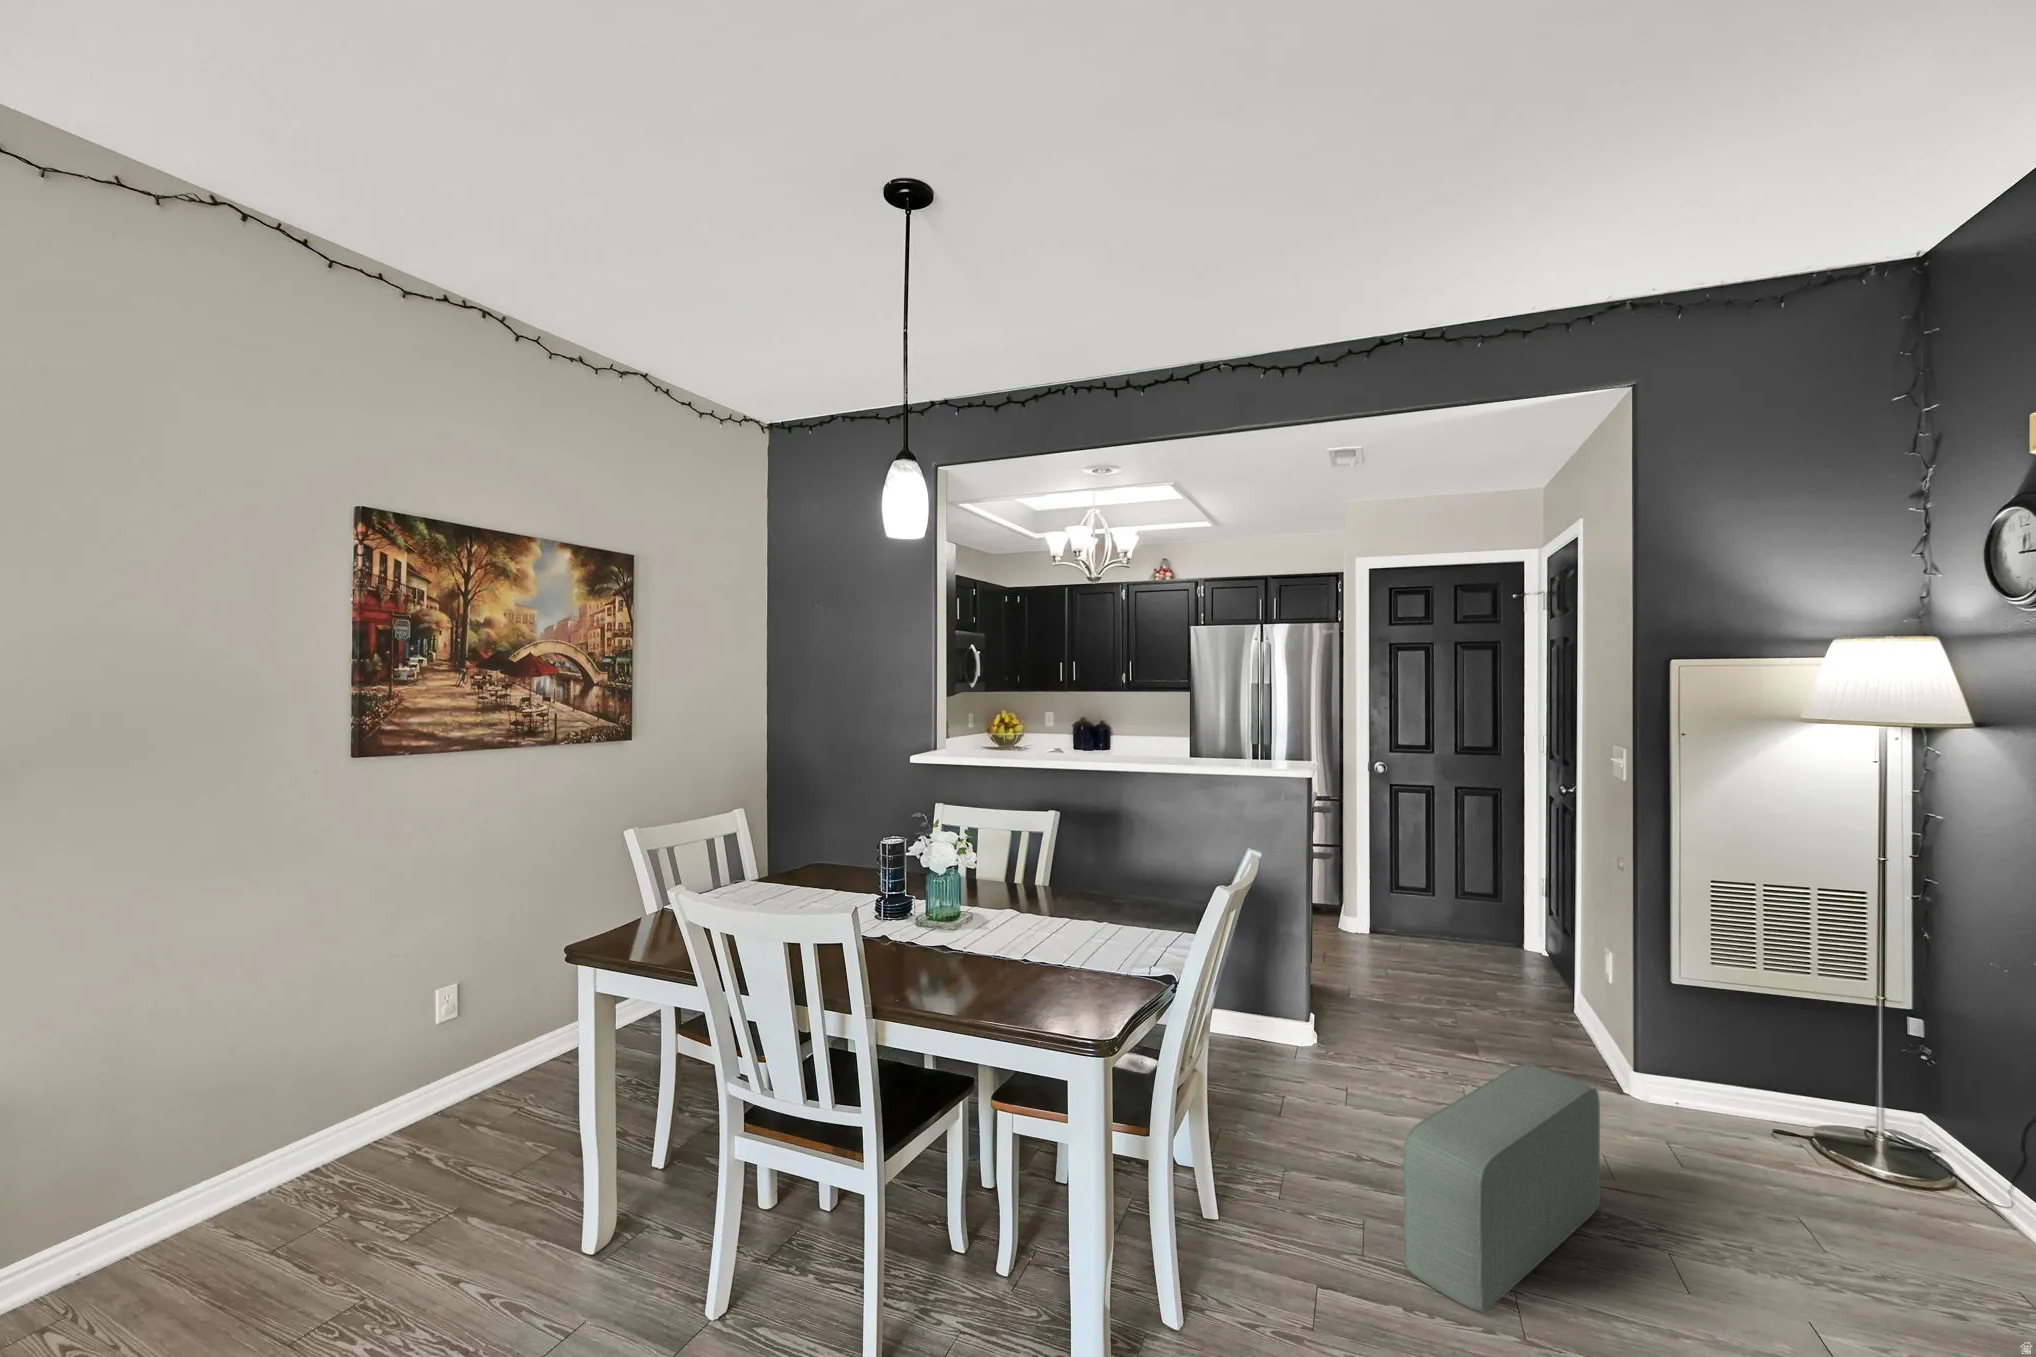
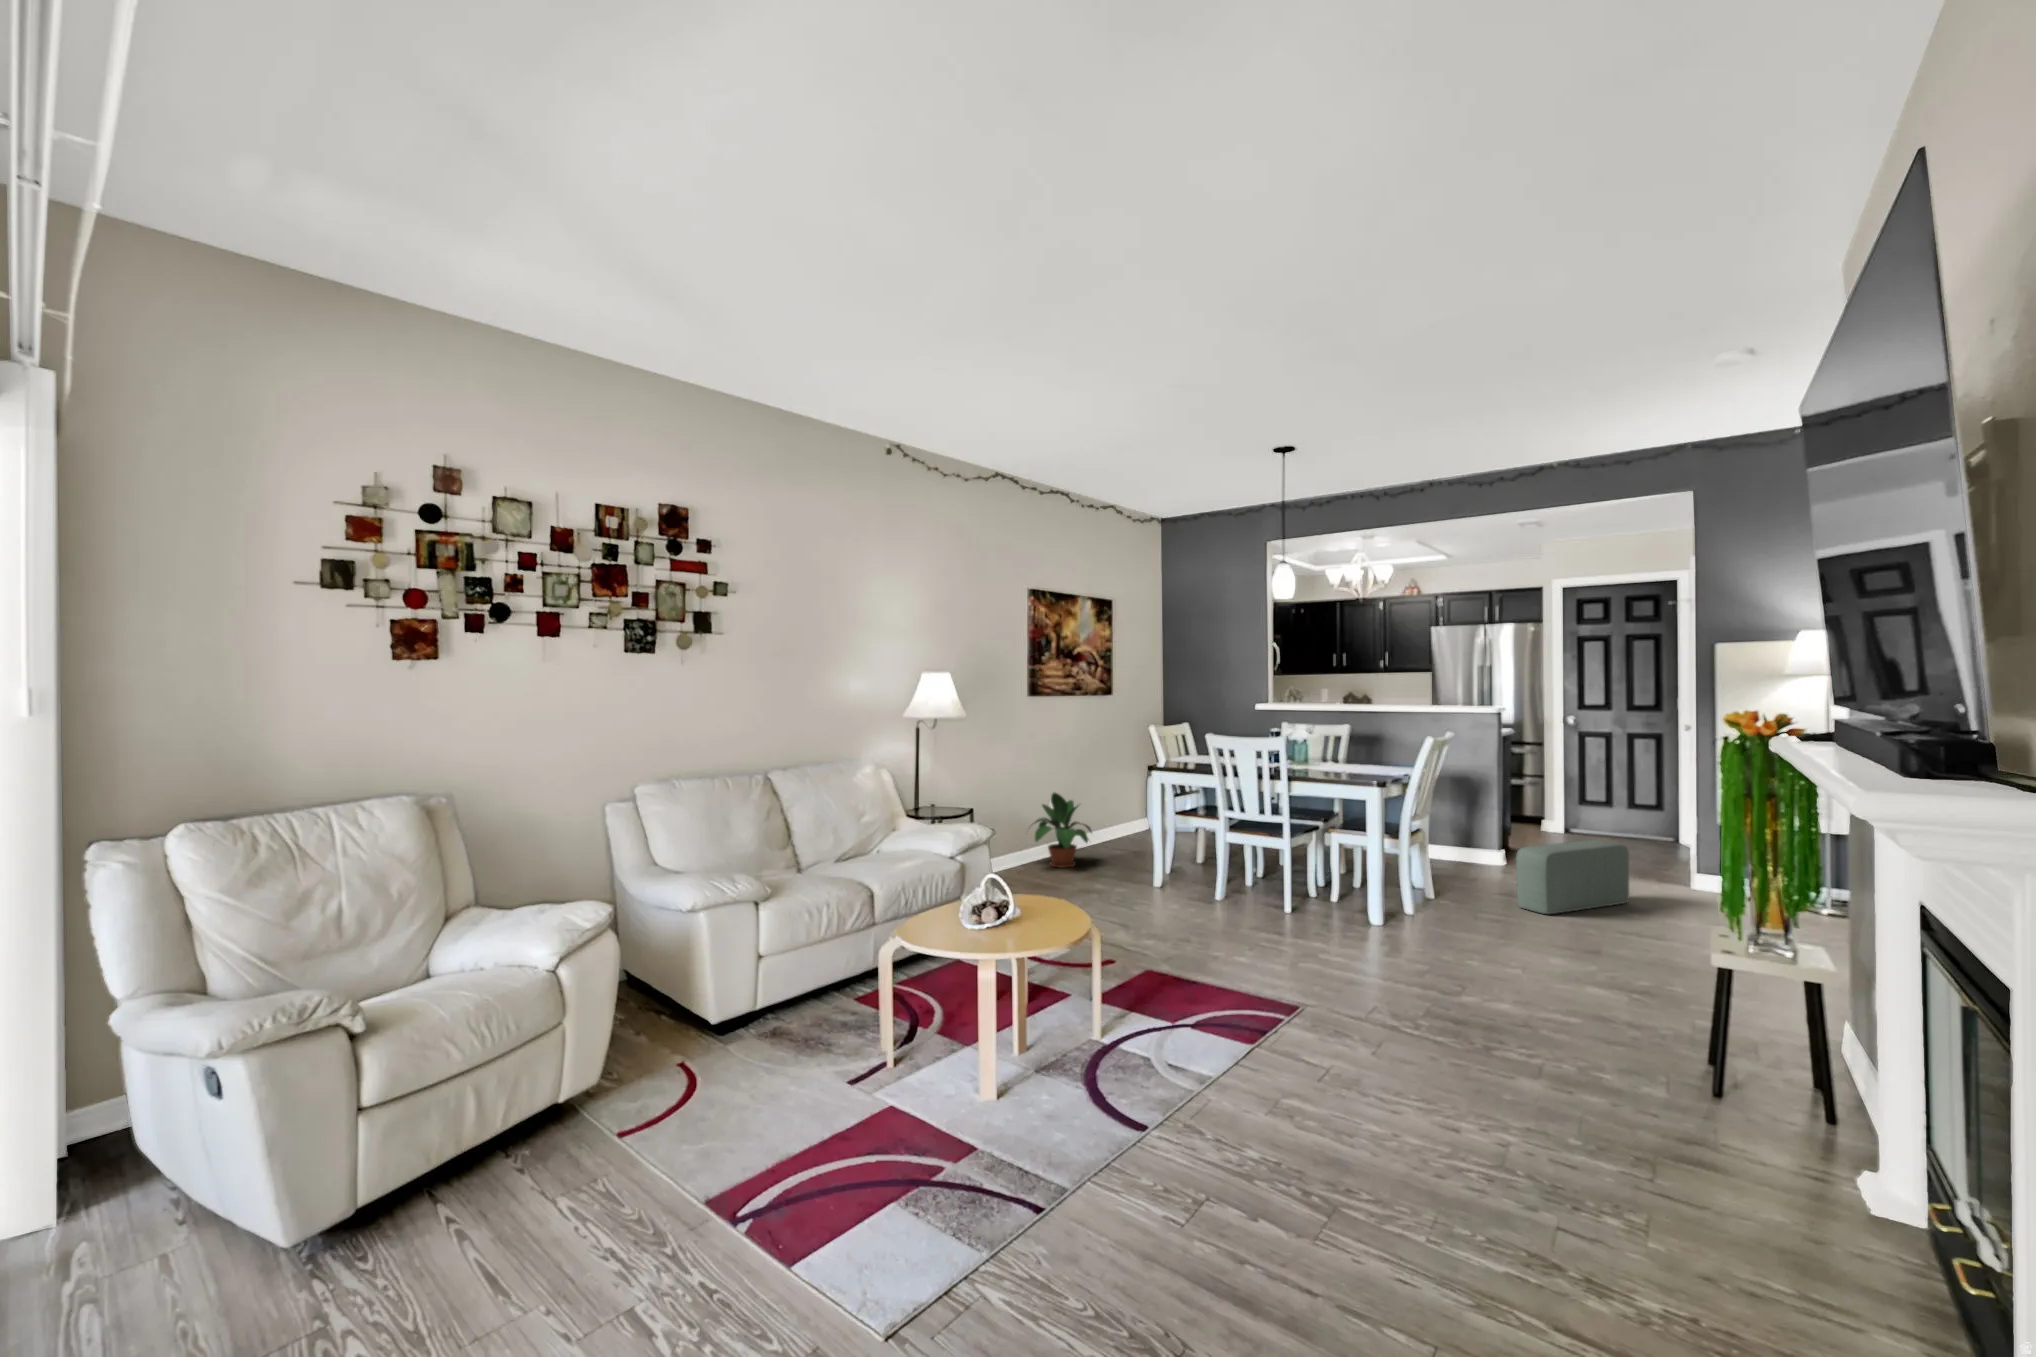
potted plant: none [295,999,503,1184] -> present [1030,793,1091,868]

